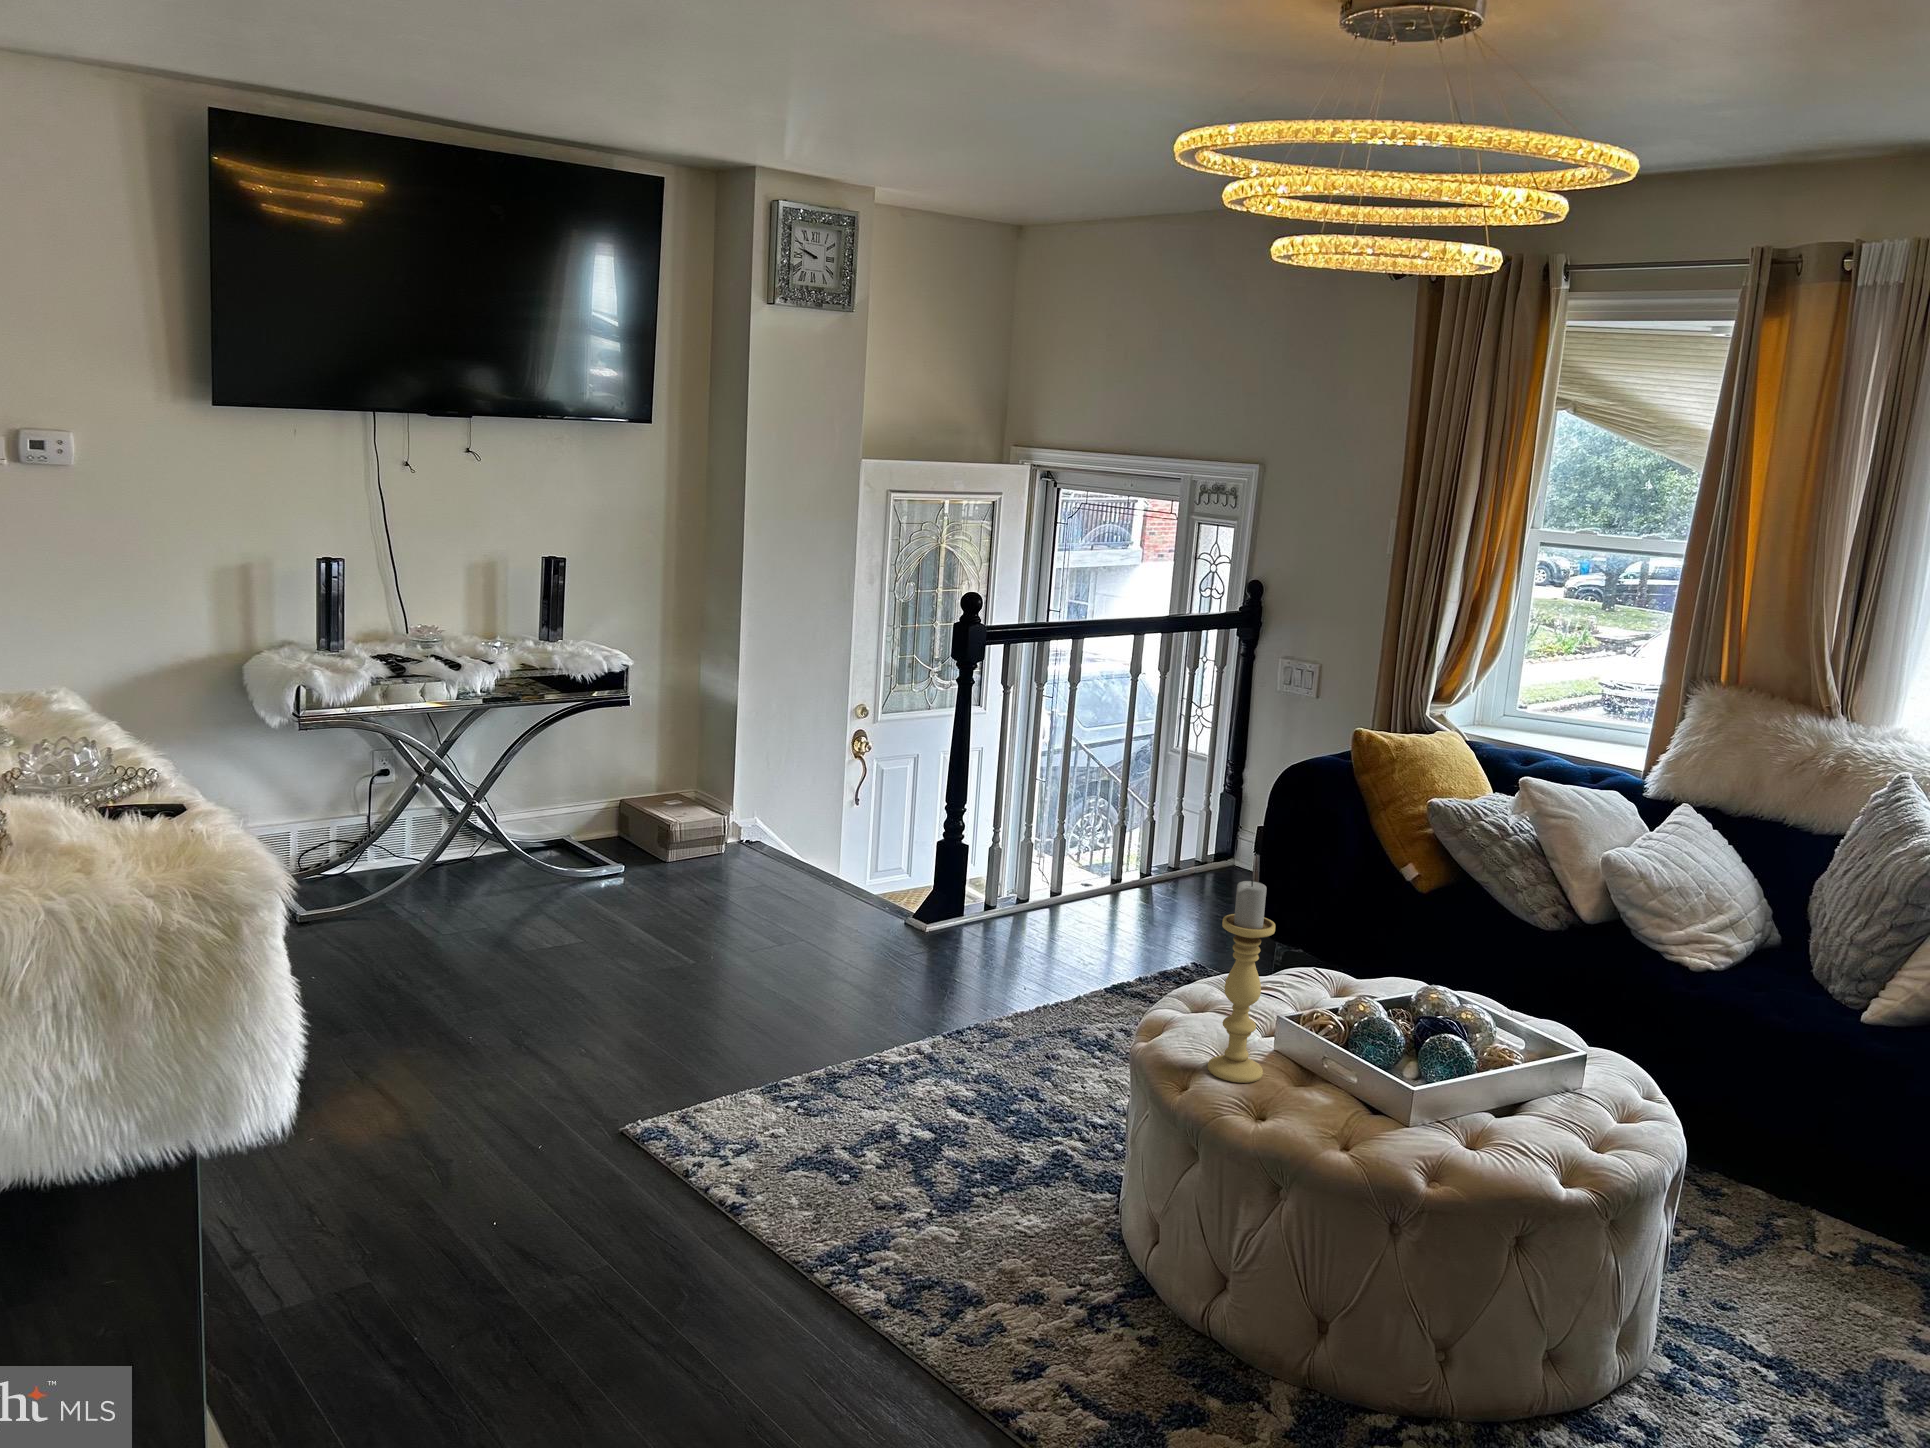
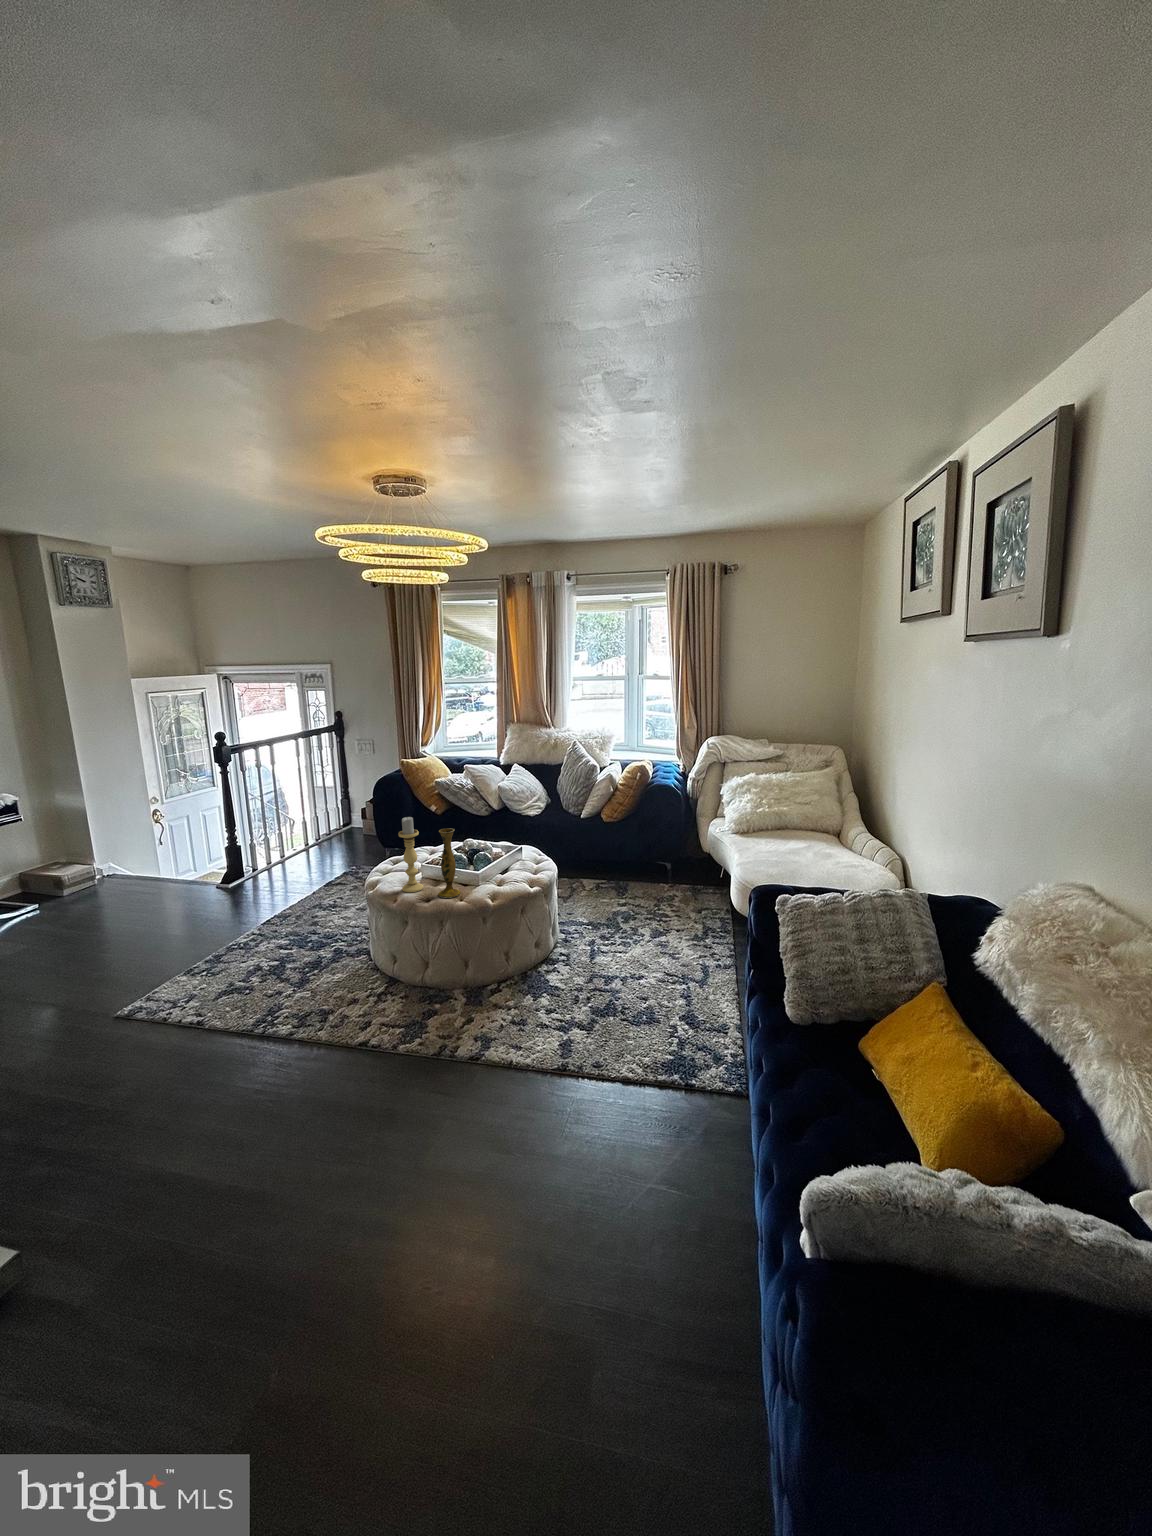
vase: none [1287,938,1363,1132] -> present [438,828,461,898]

